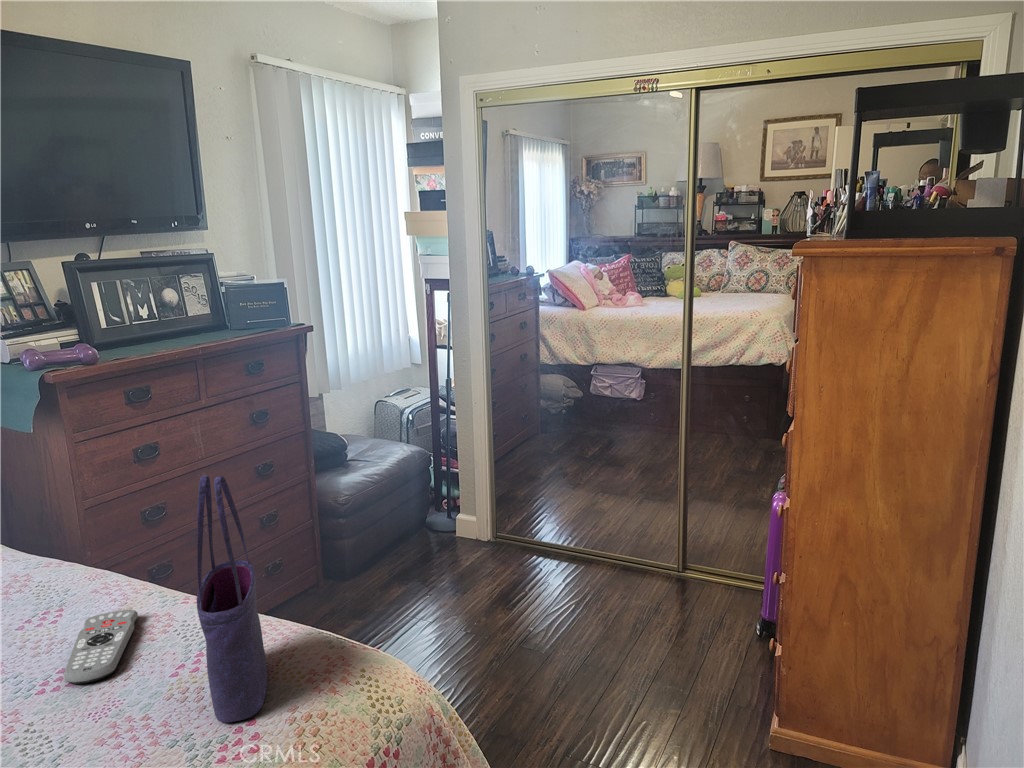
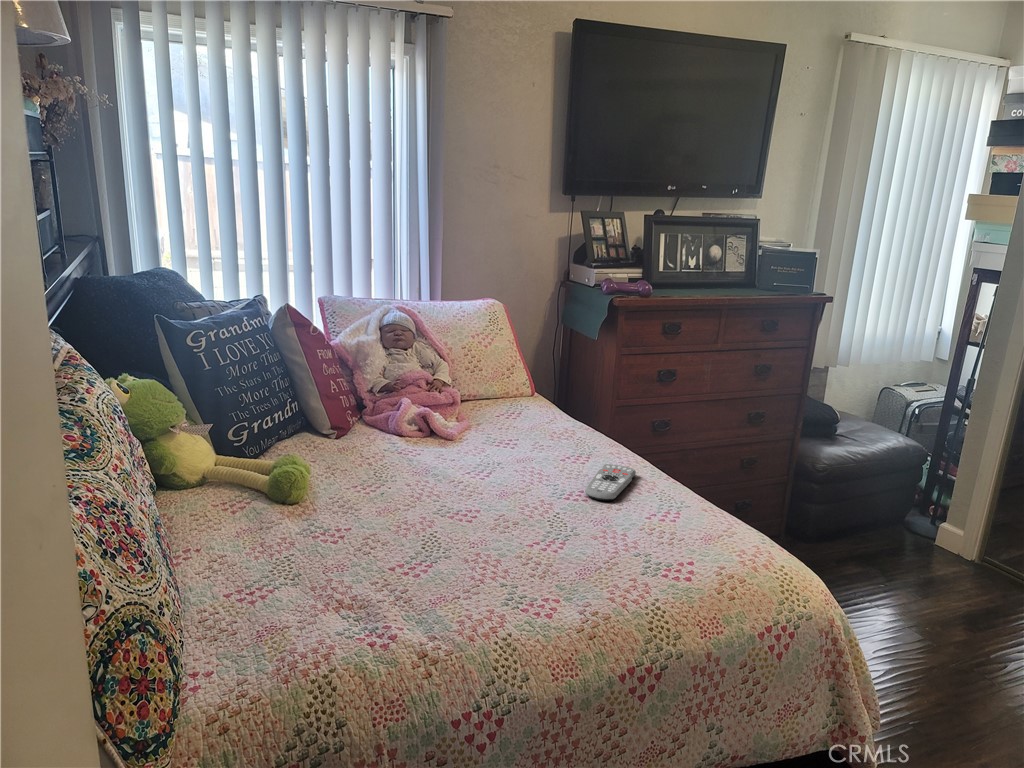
tote bag: present [197,475,268,723] -> none [669,377,721,558]

